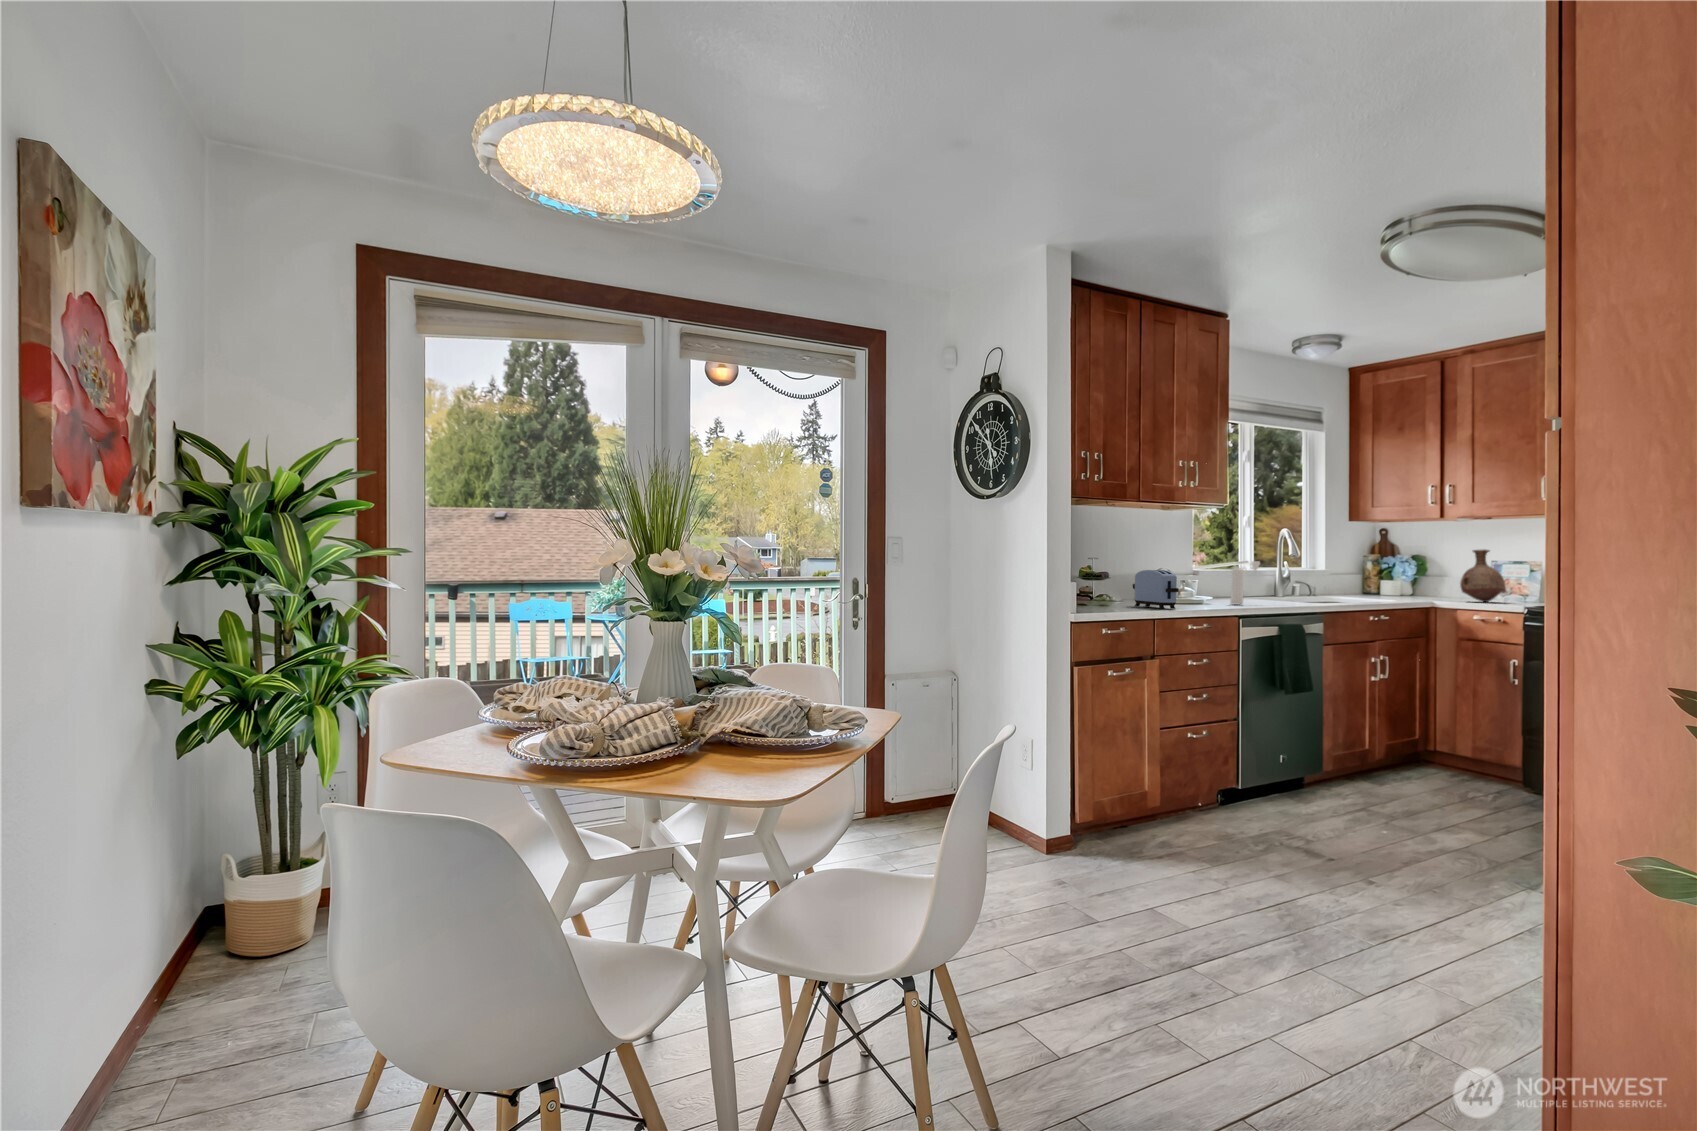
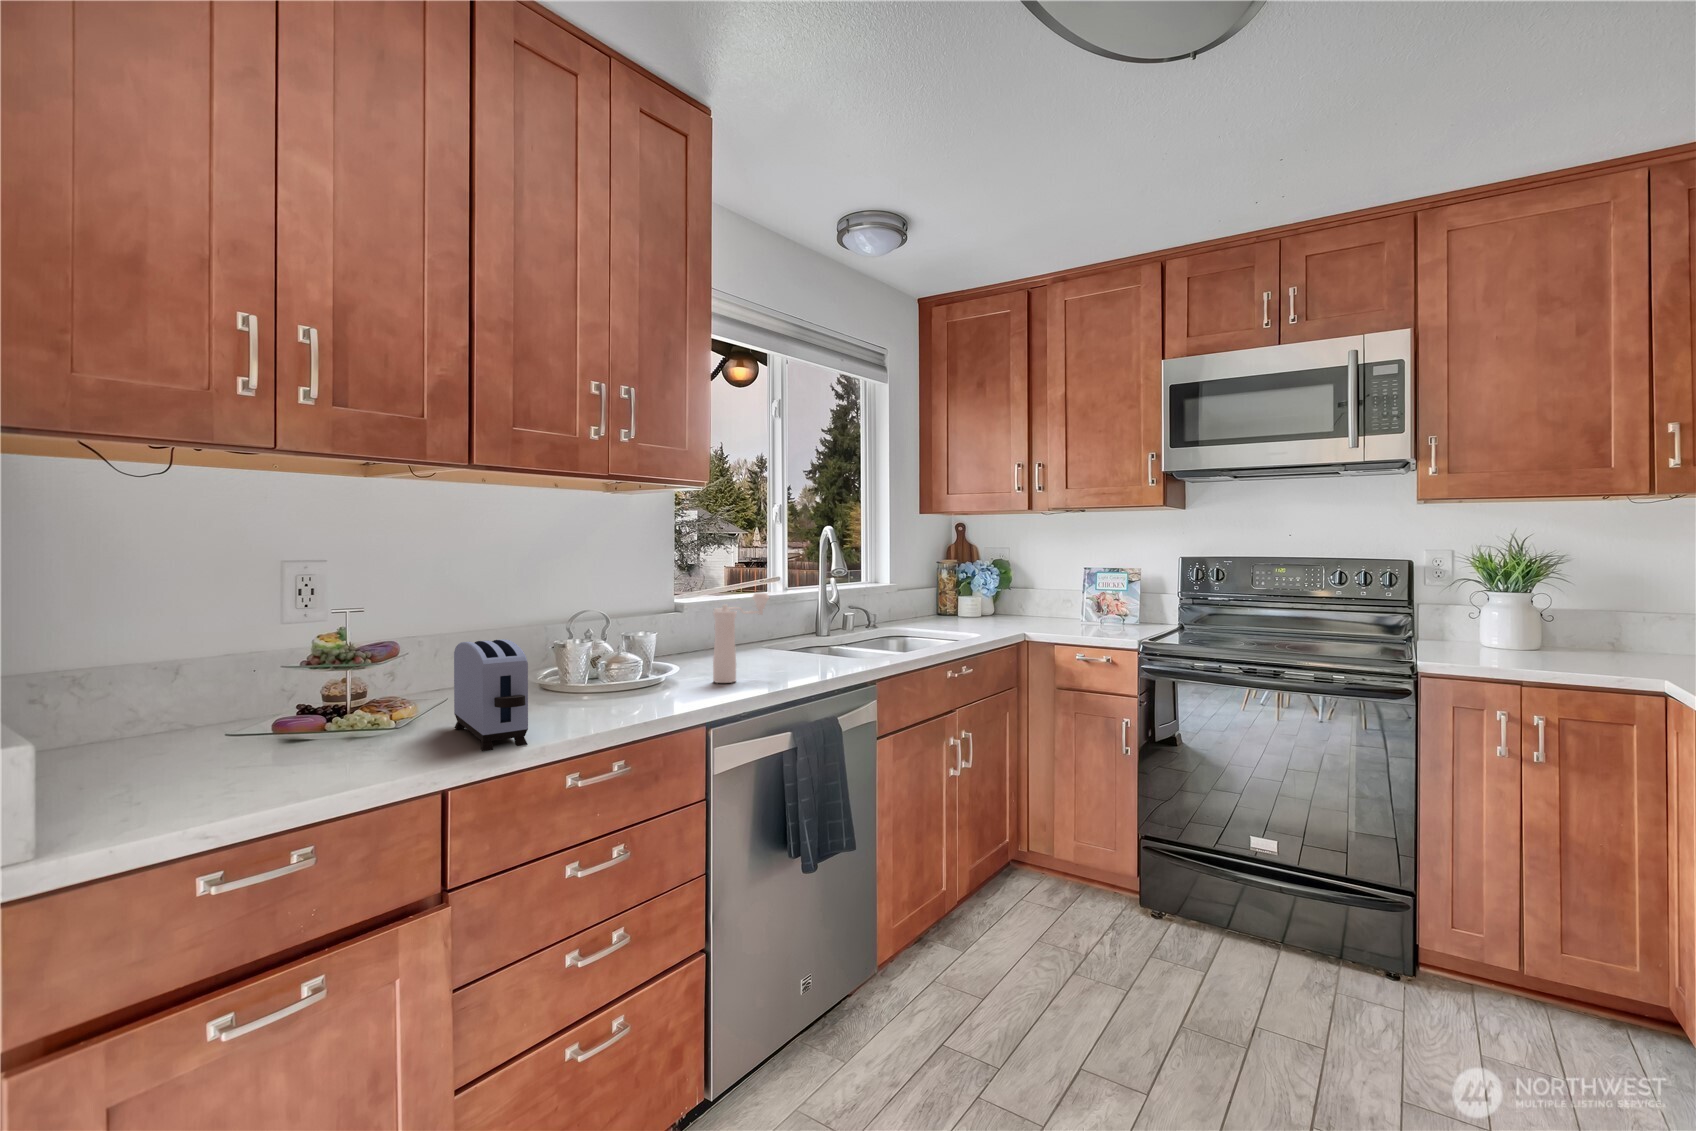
vase: present [1460,550,1505,602] -> none [1054,556,1105,629]

